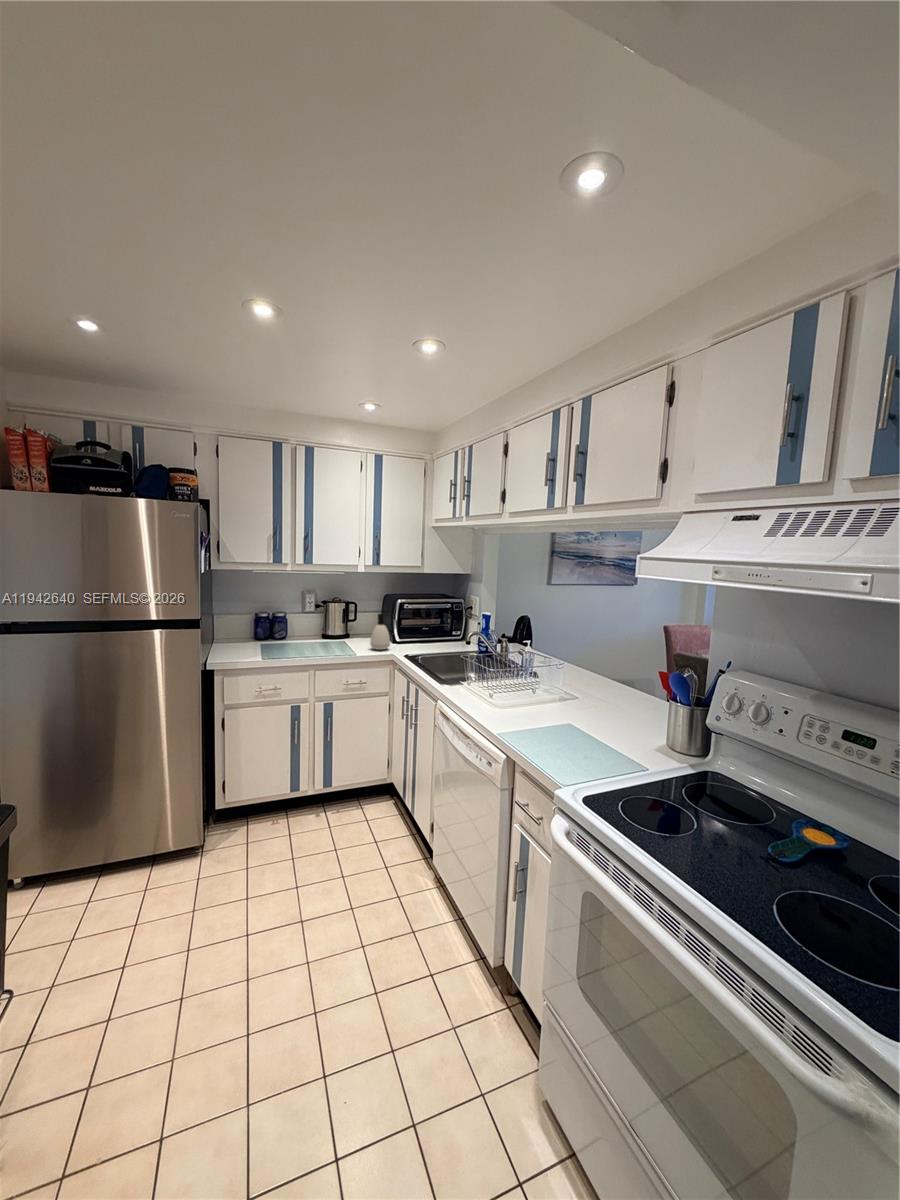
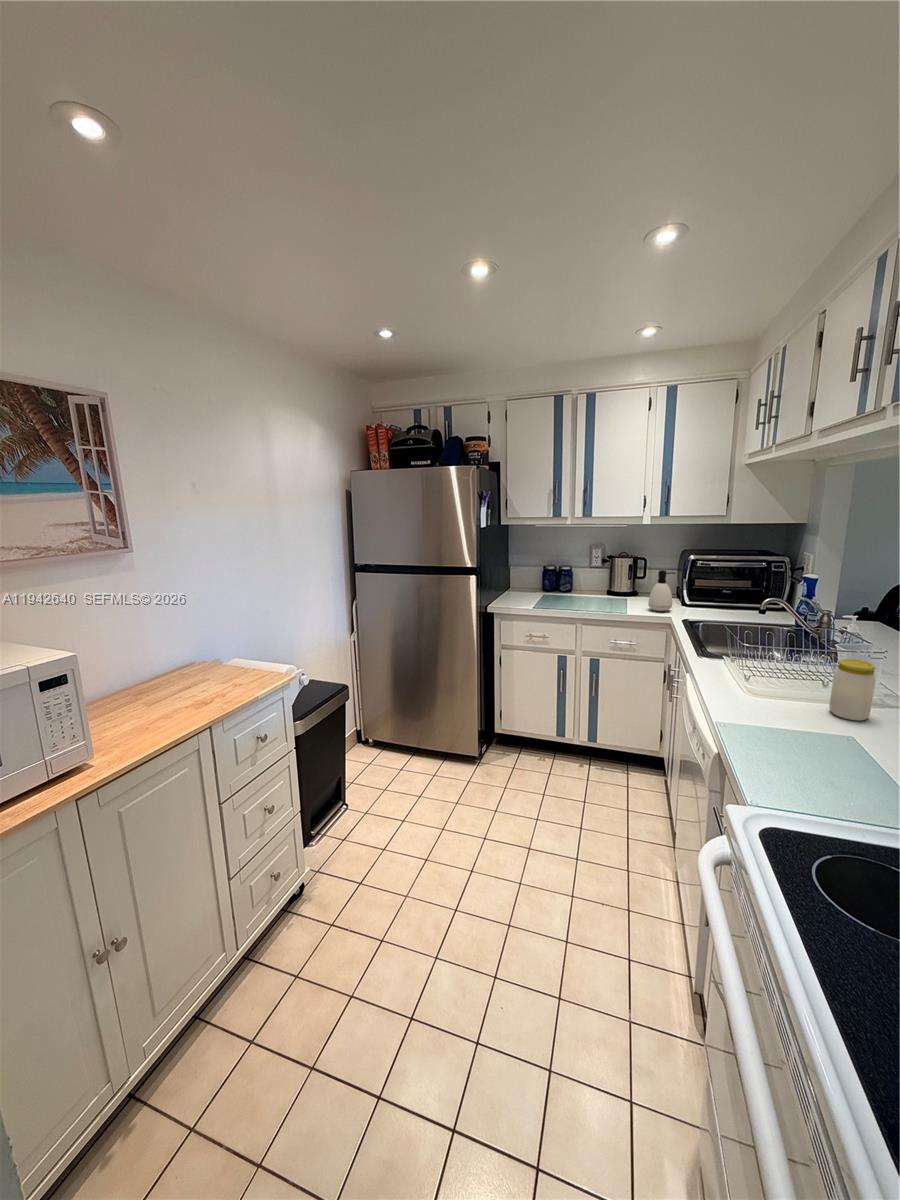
jar: none [543,671,567,712] -> present [829,659,875,721]

